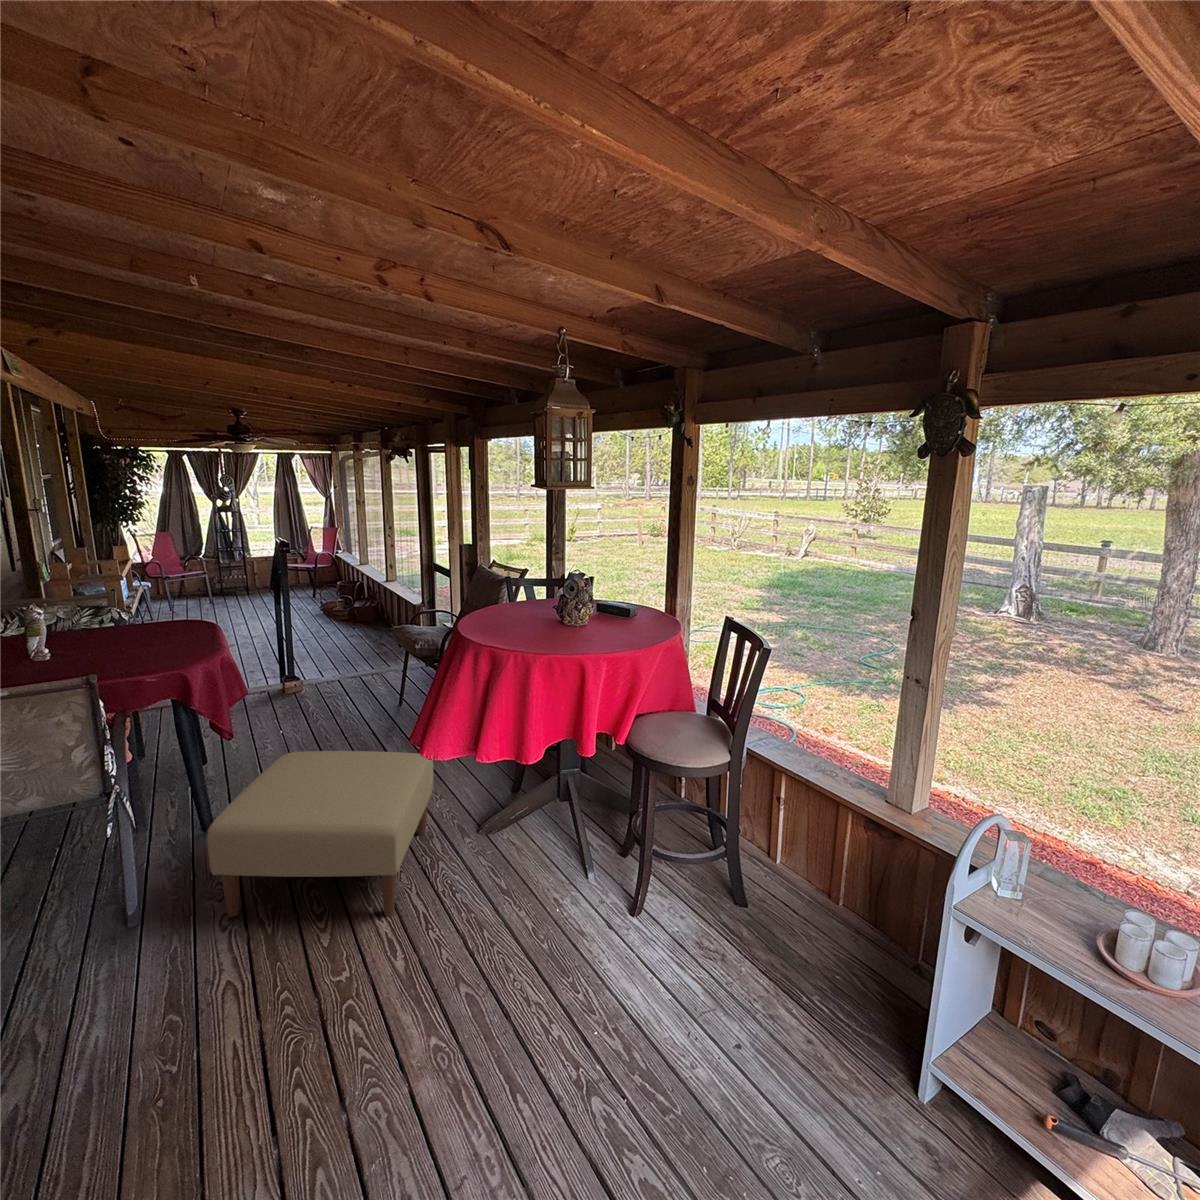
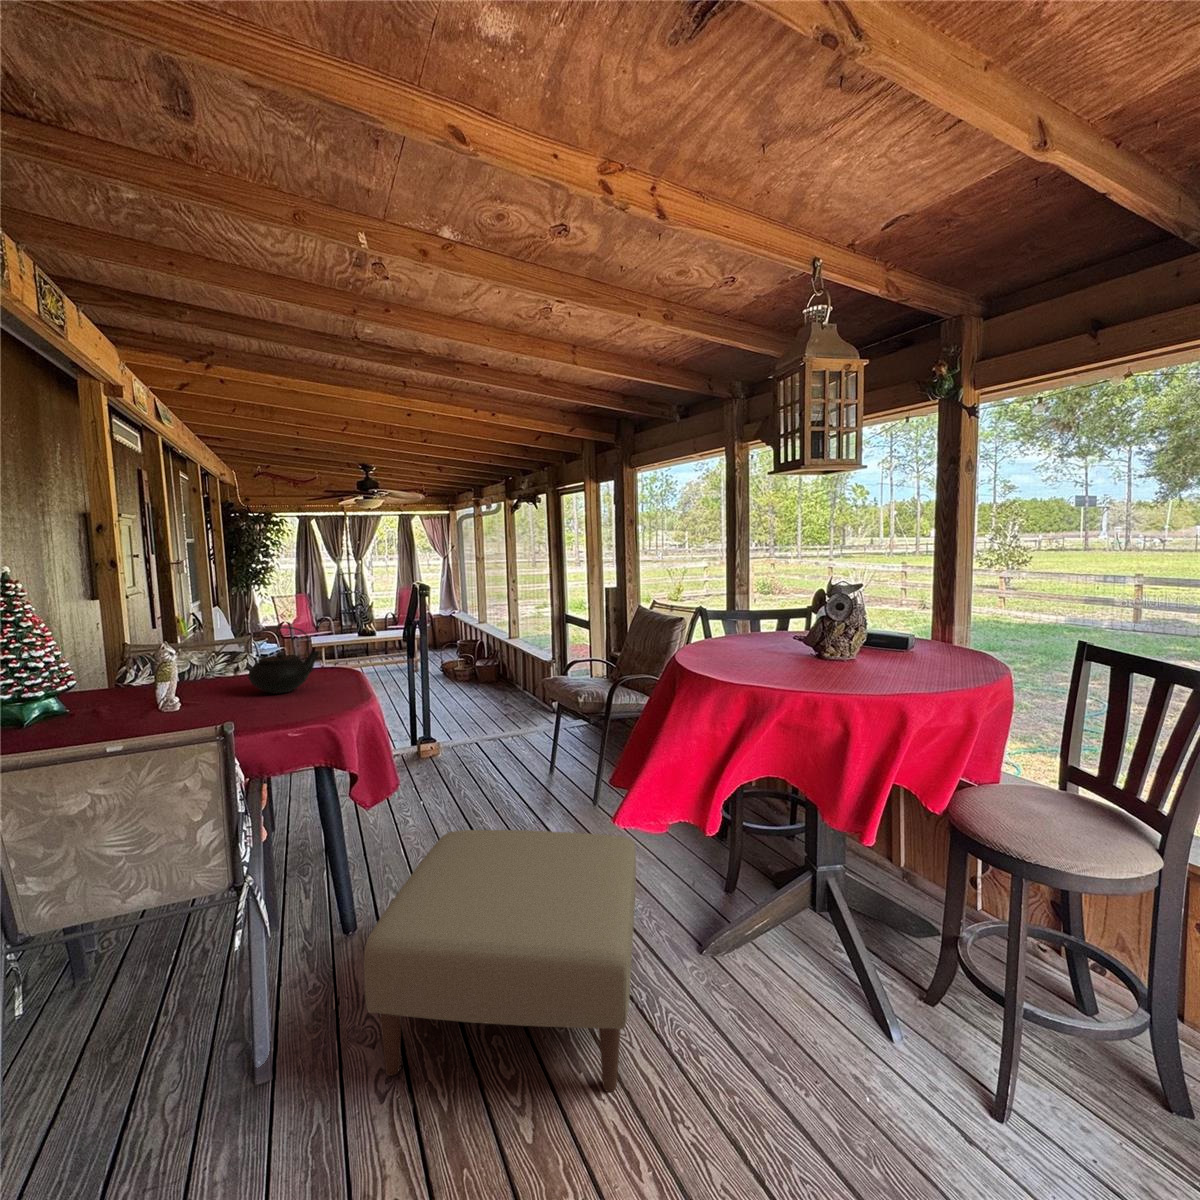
teapot: none [107,591,176,646] -> present [246,627,319,694]

